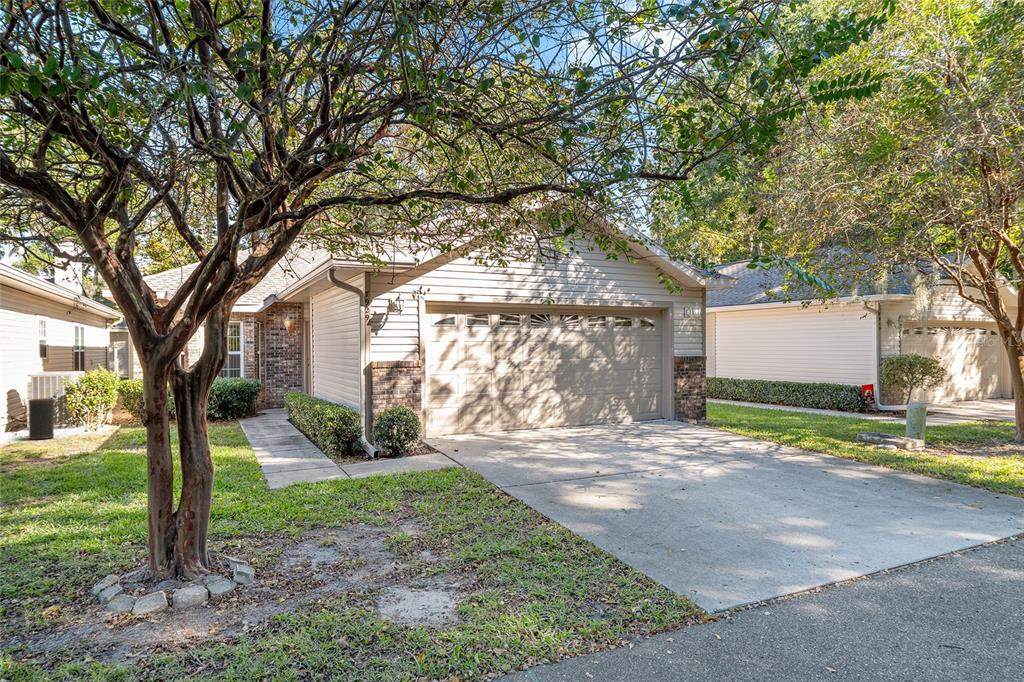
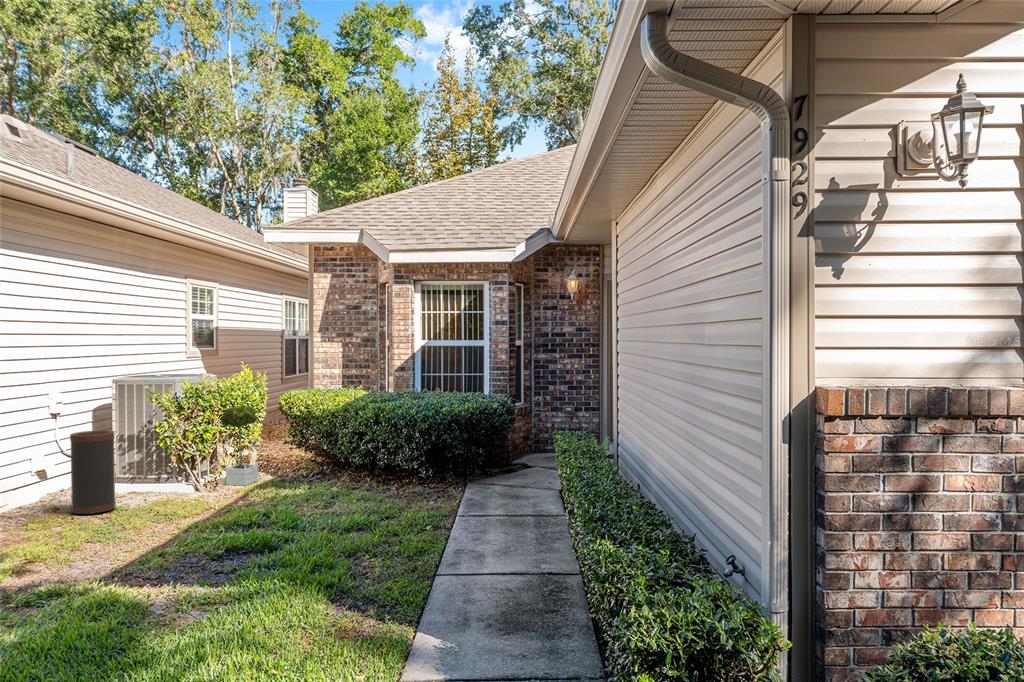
potted tree: none [100,385,121,427] -> present [221,405,258,486]

